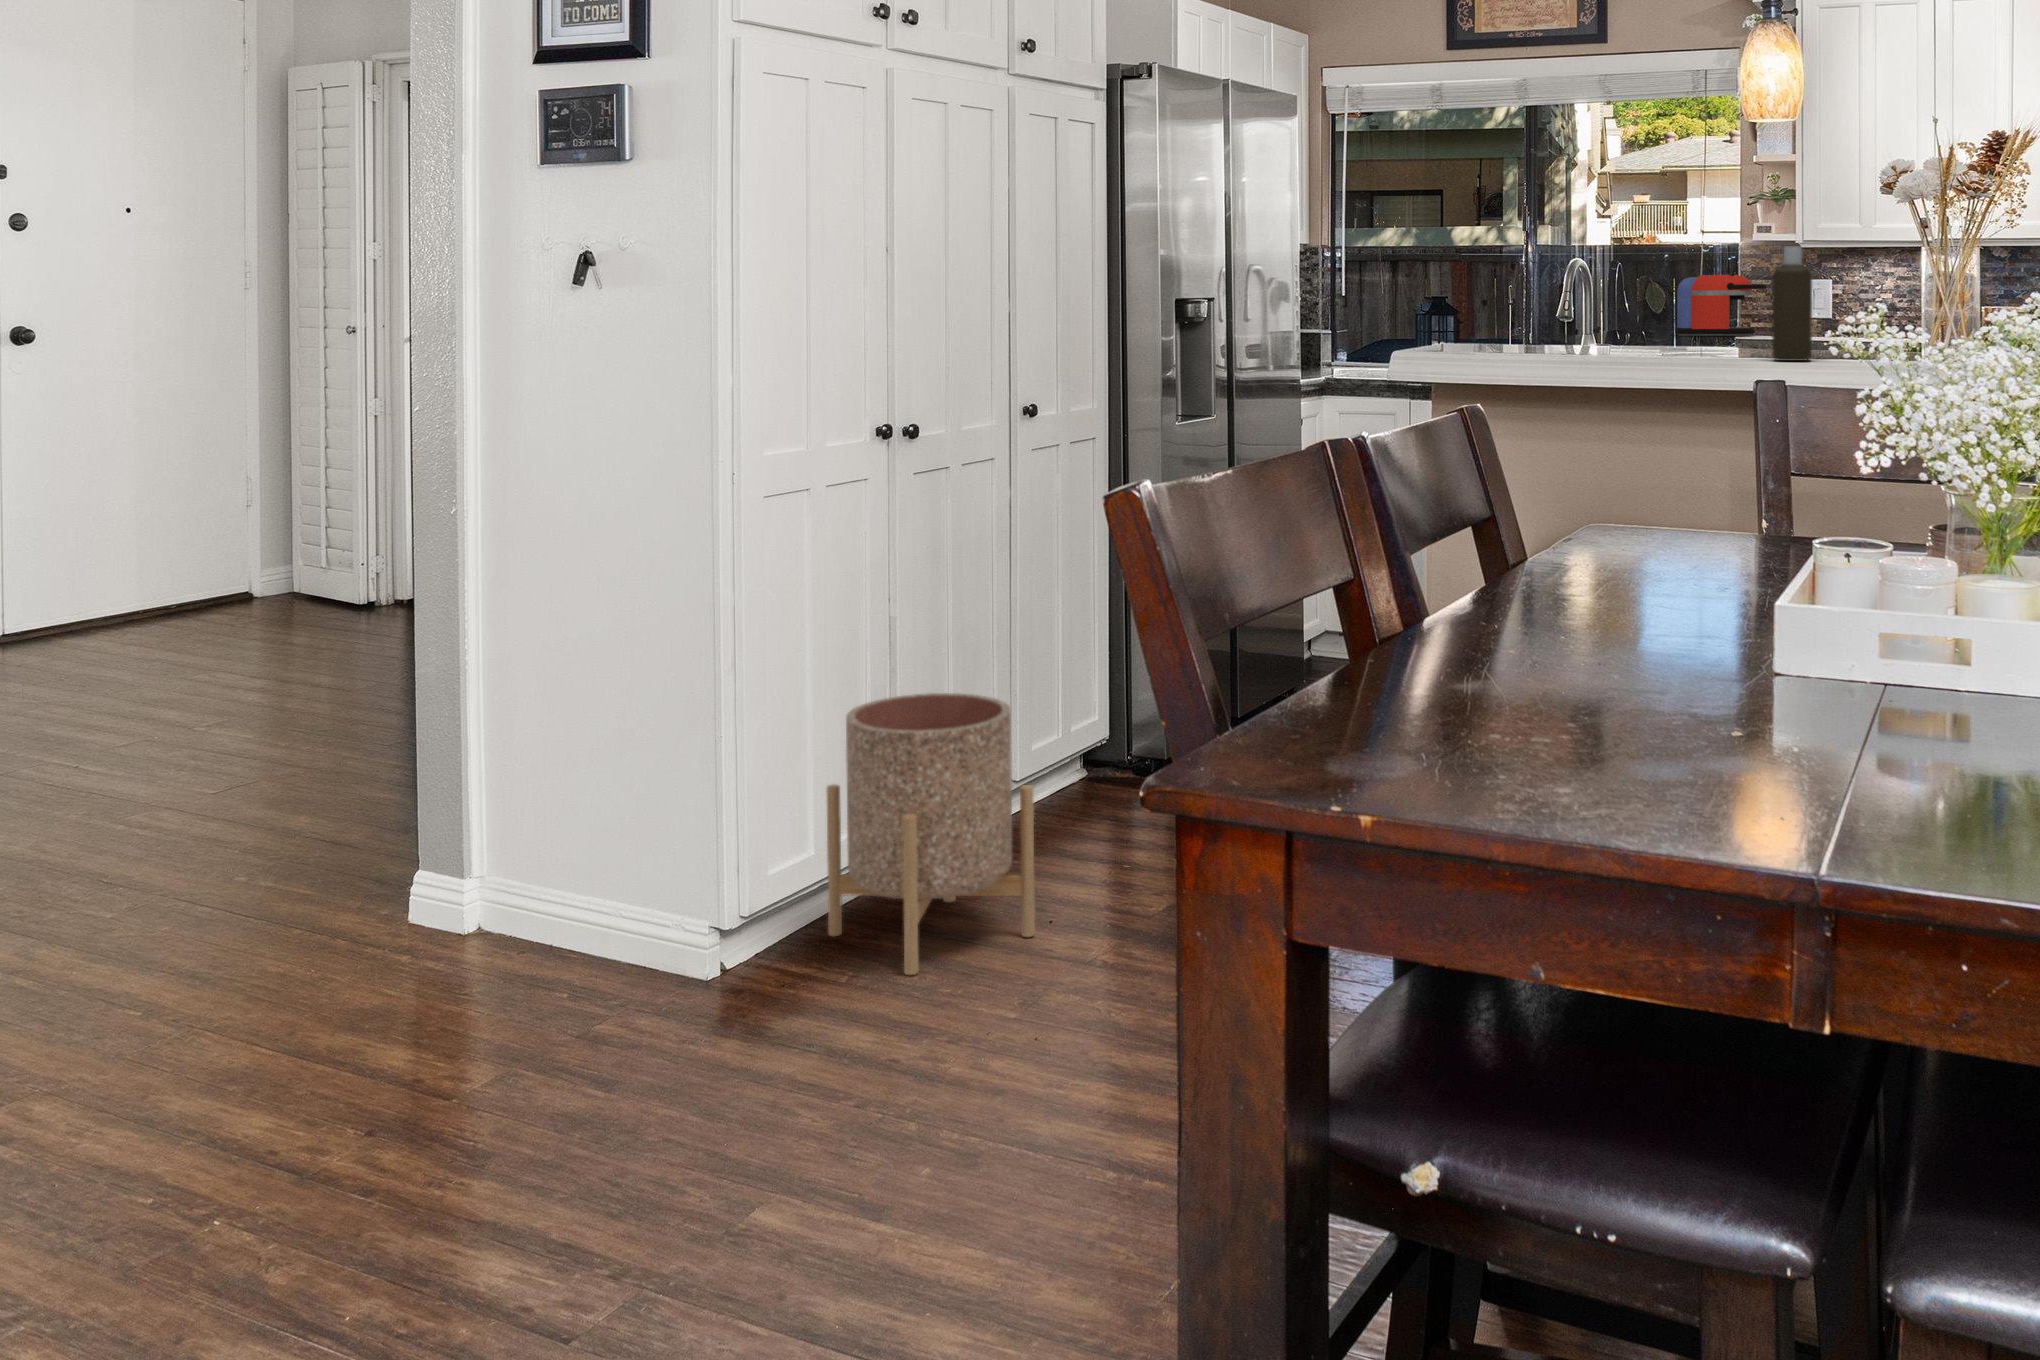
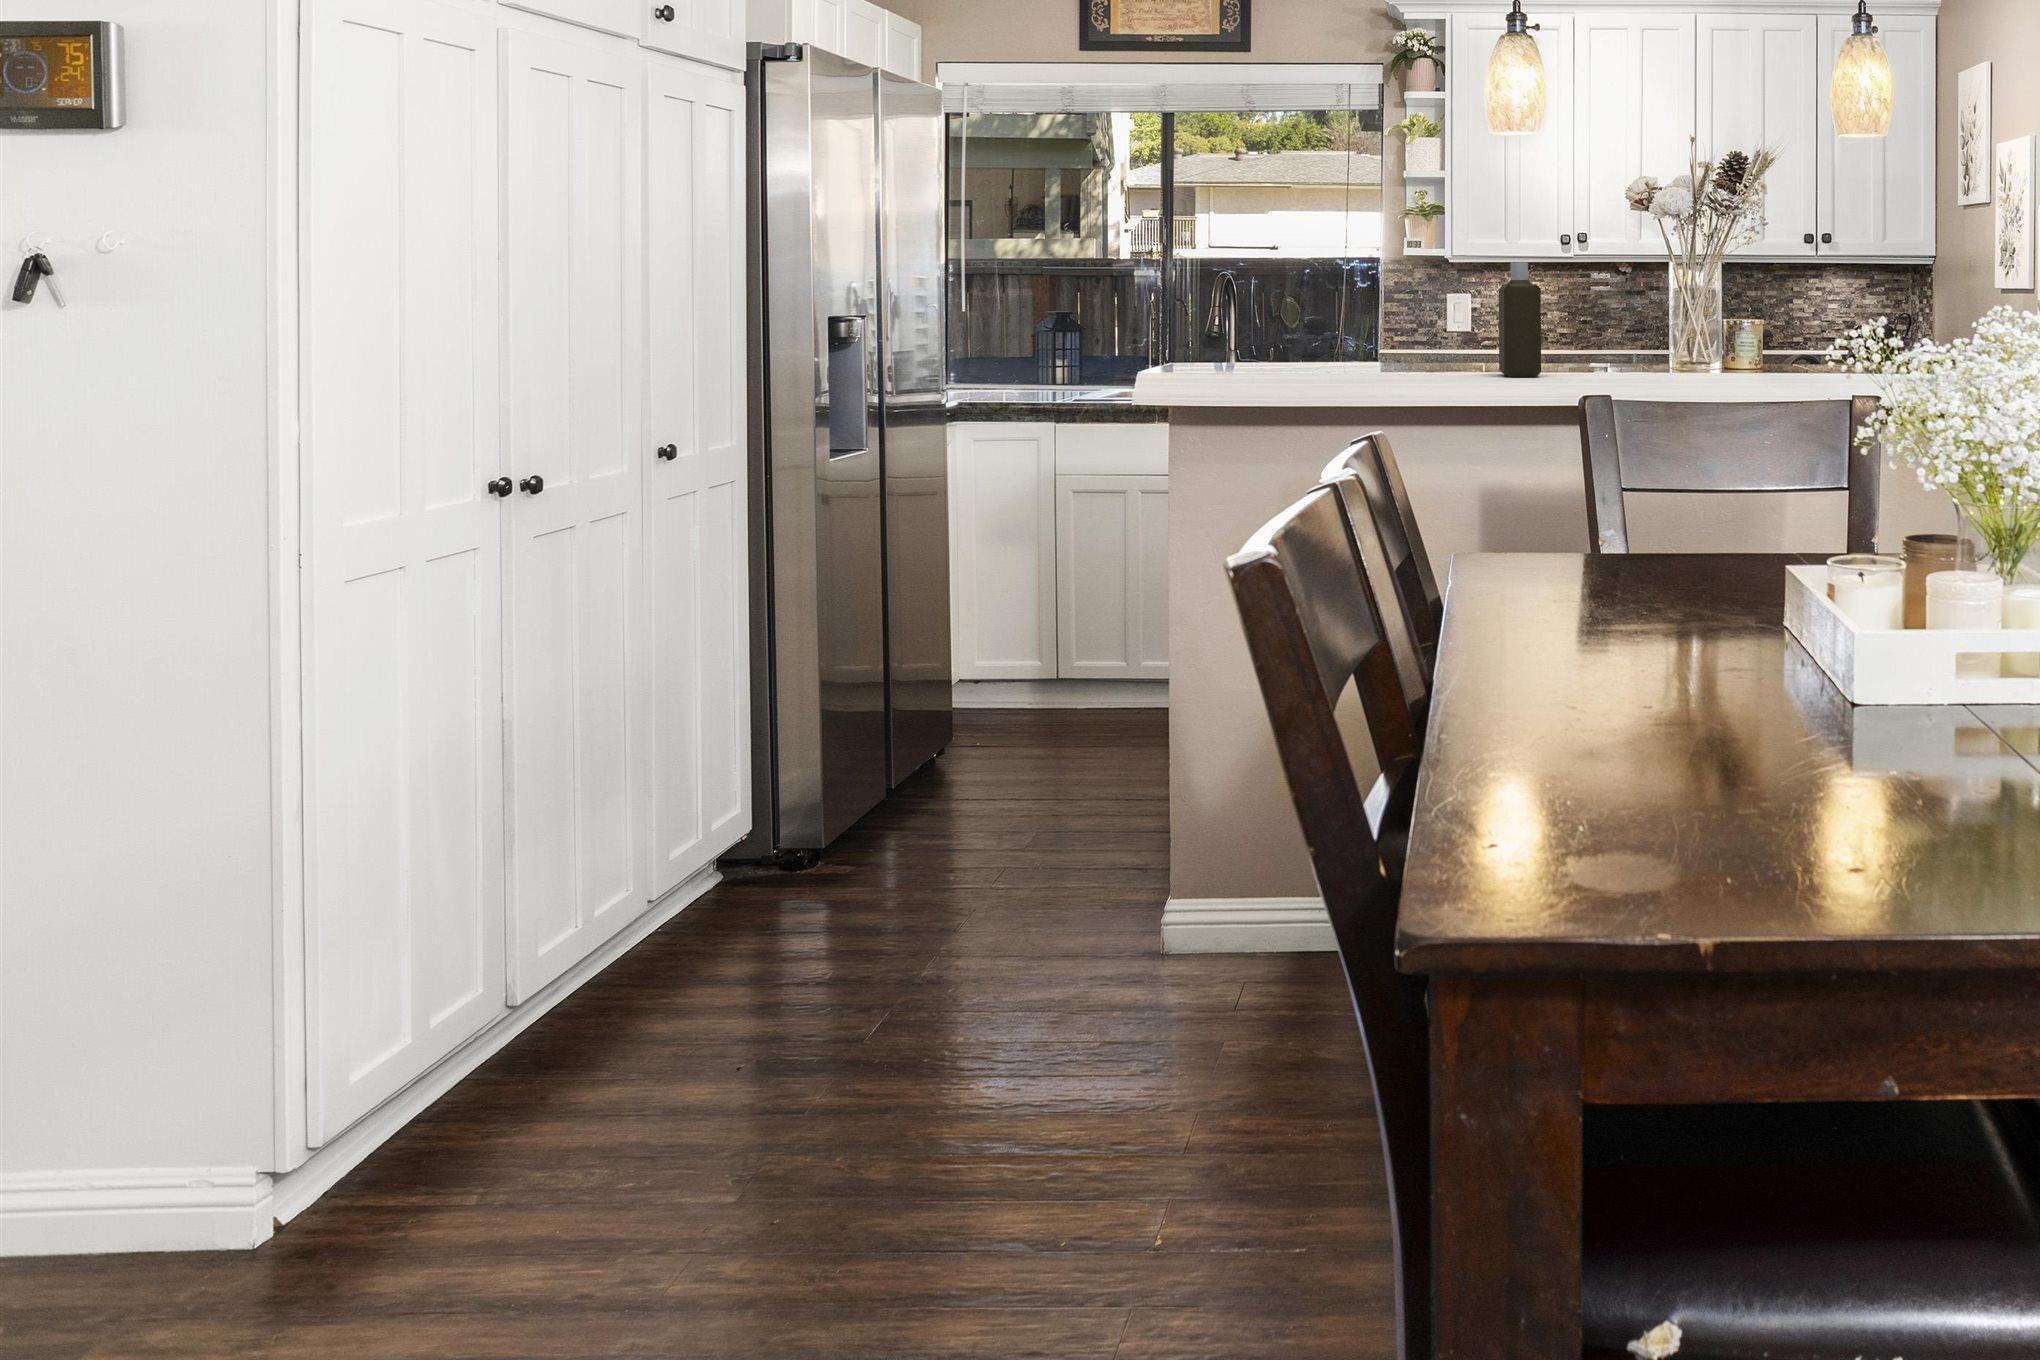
coffee maker: present [1675,275,1766,336] -> none [1329,290,1417,352]
planter: present [827,693,1035,975] -> none [433,813,734,1184]

